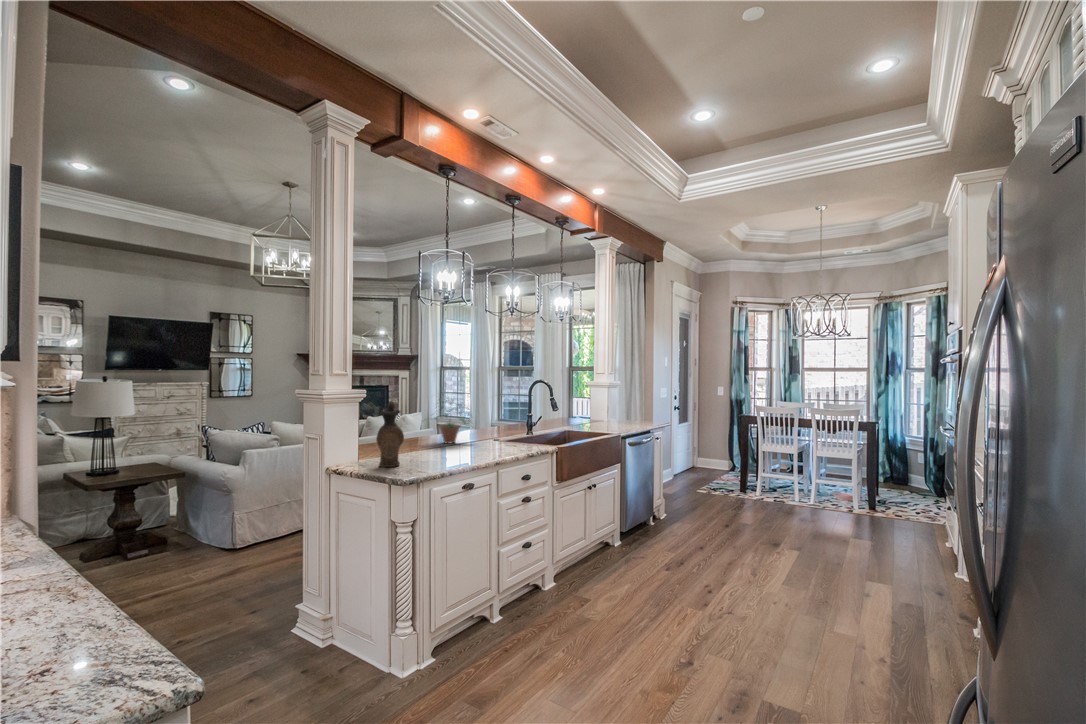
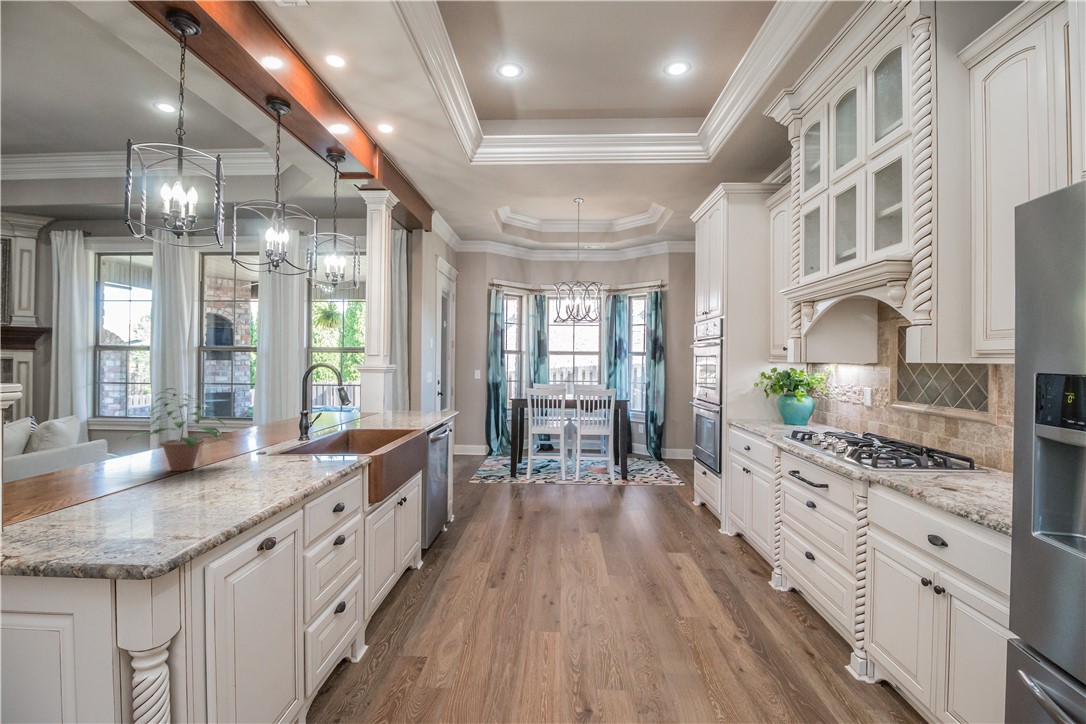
ceramic pitcher: present [376,401,404,467] -> none [59,407,129,543]

